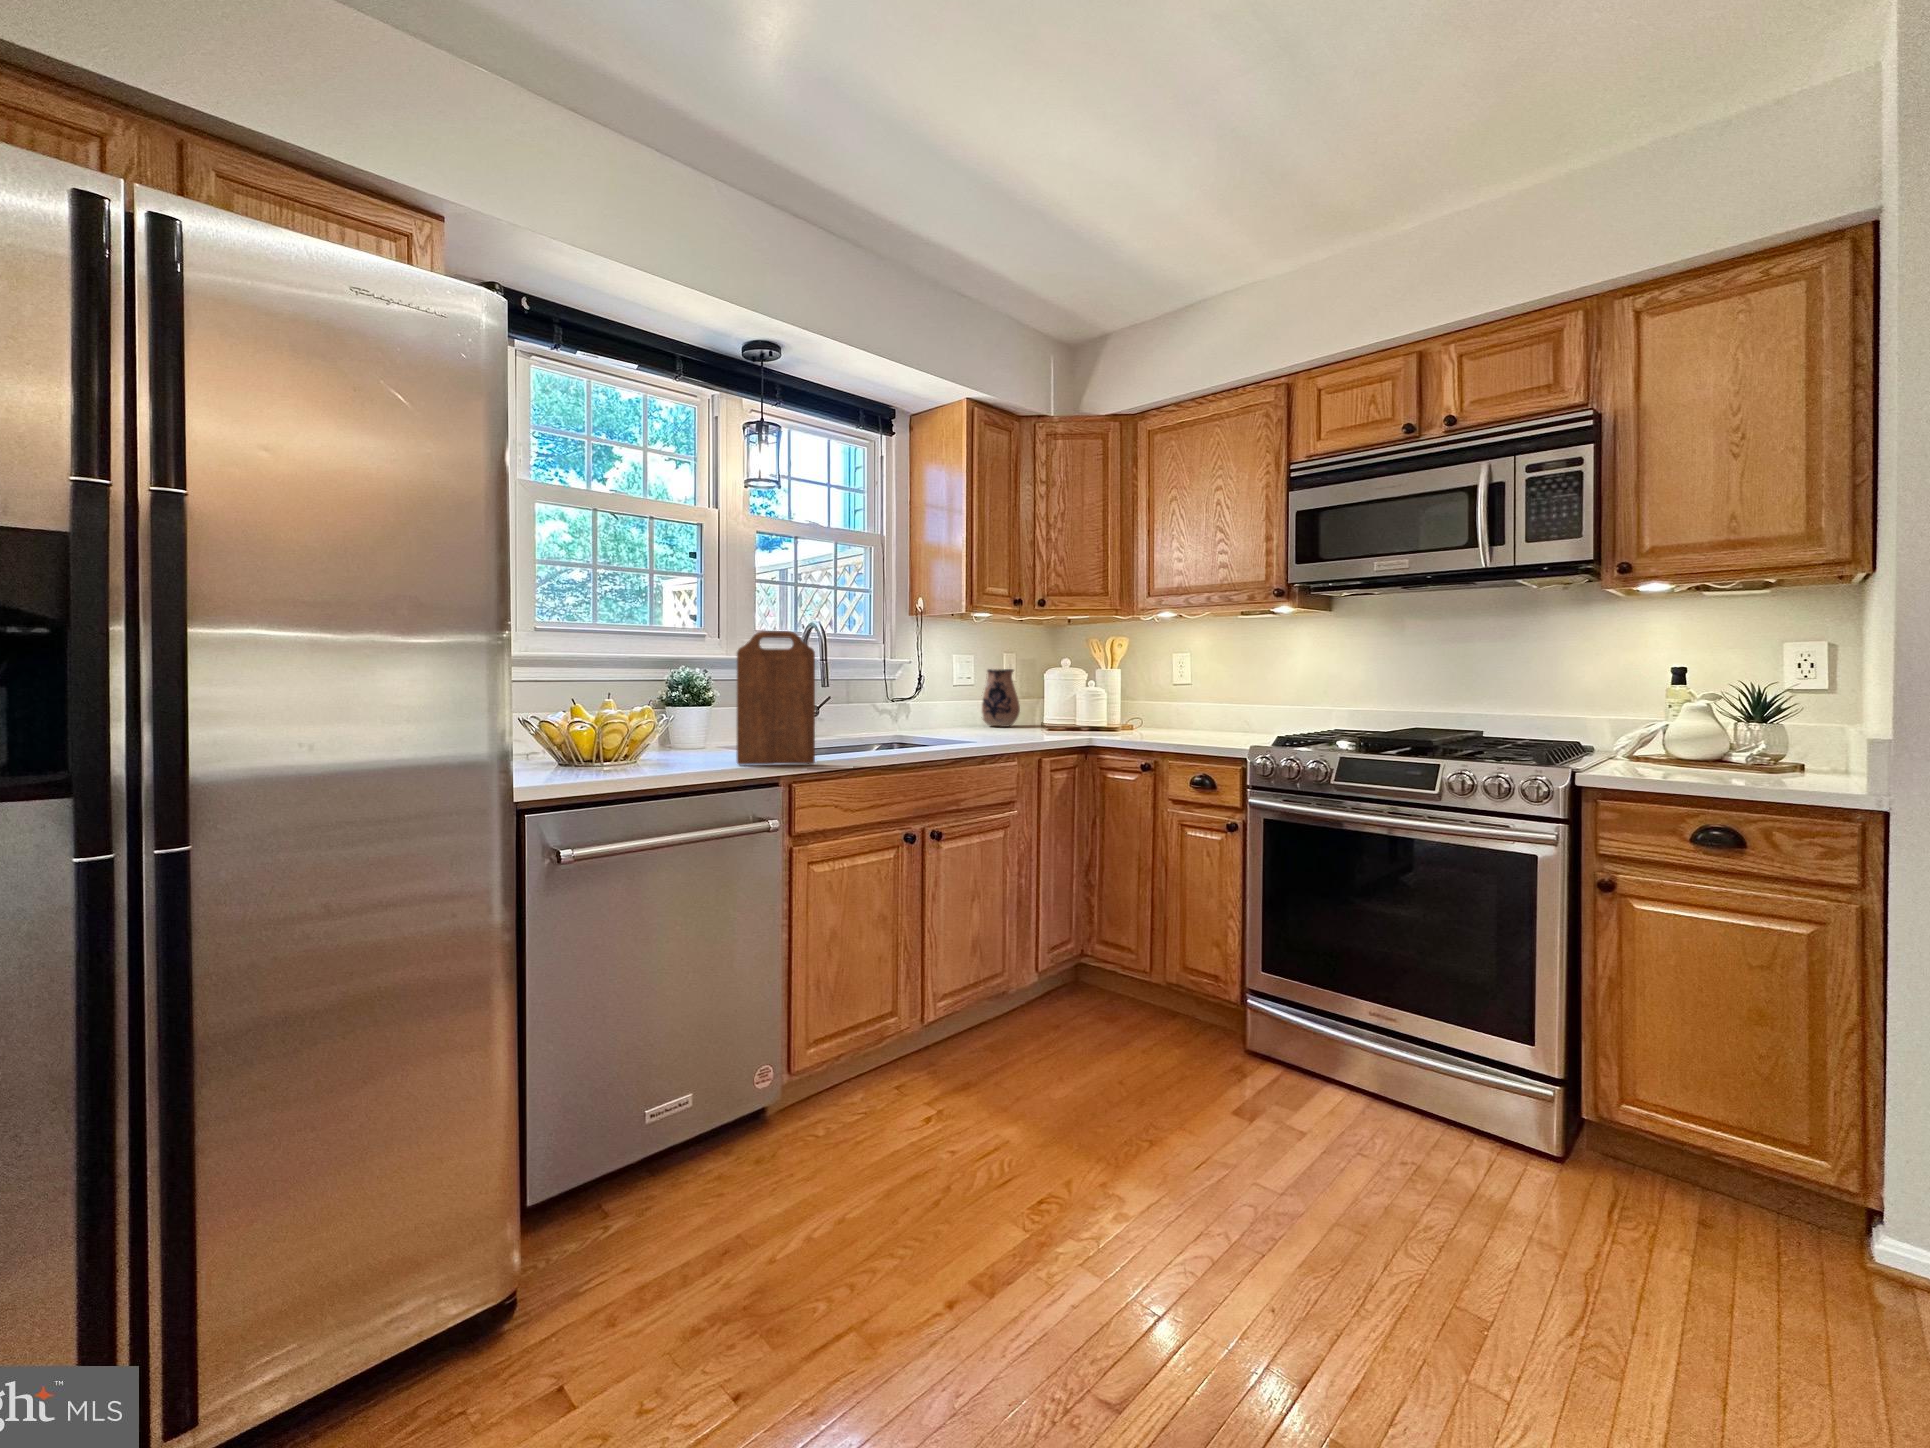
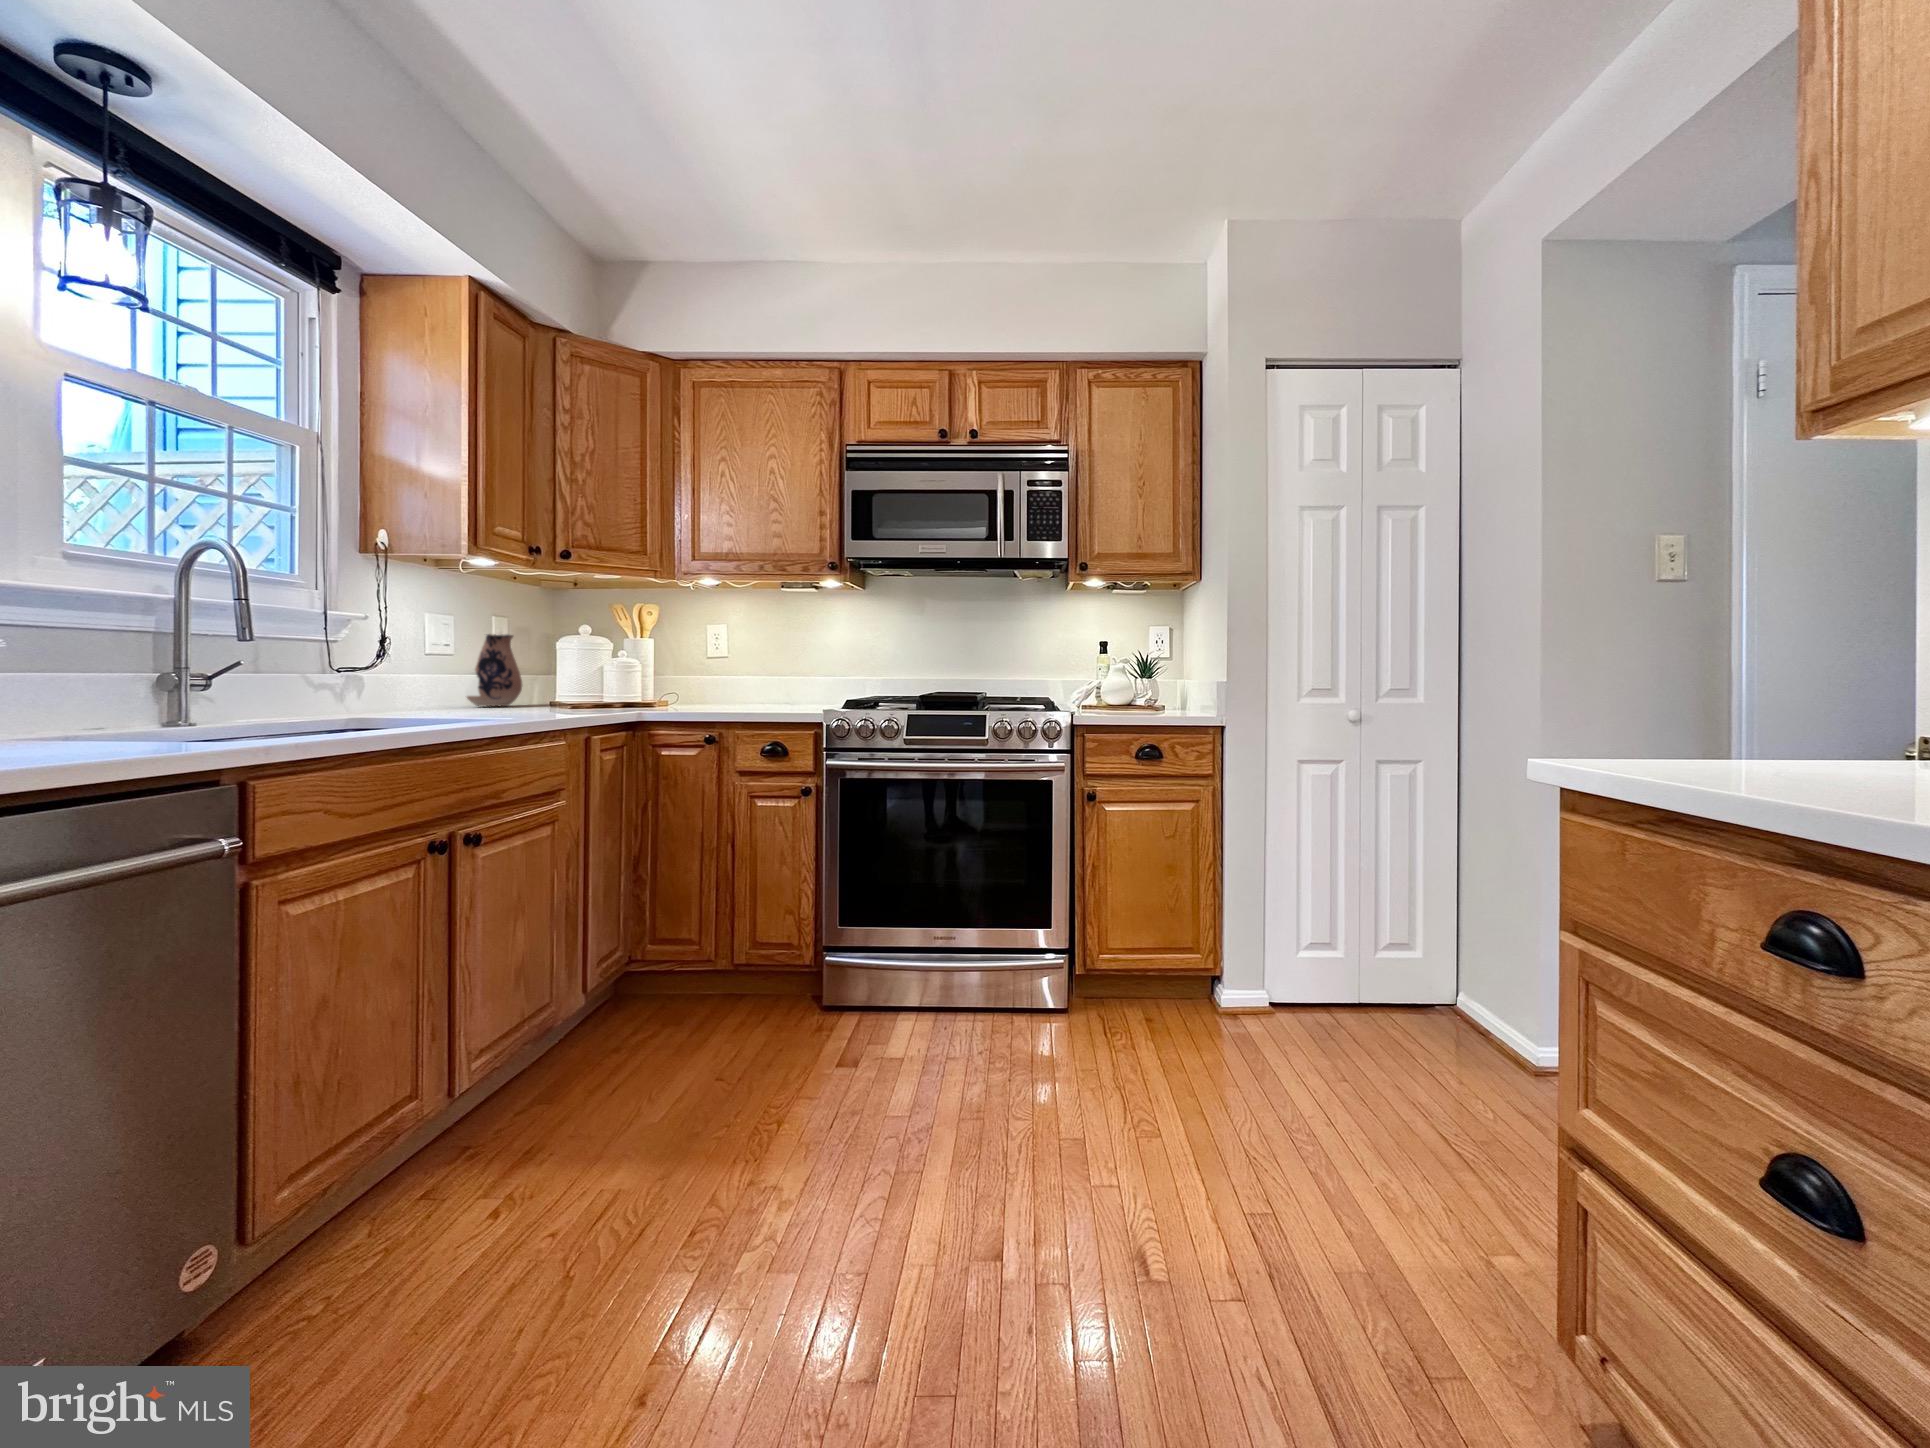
cutting board: present [737,631,815,765] -> none [111,532,290,757]

